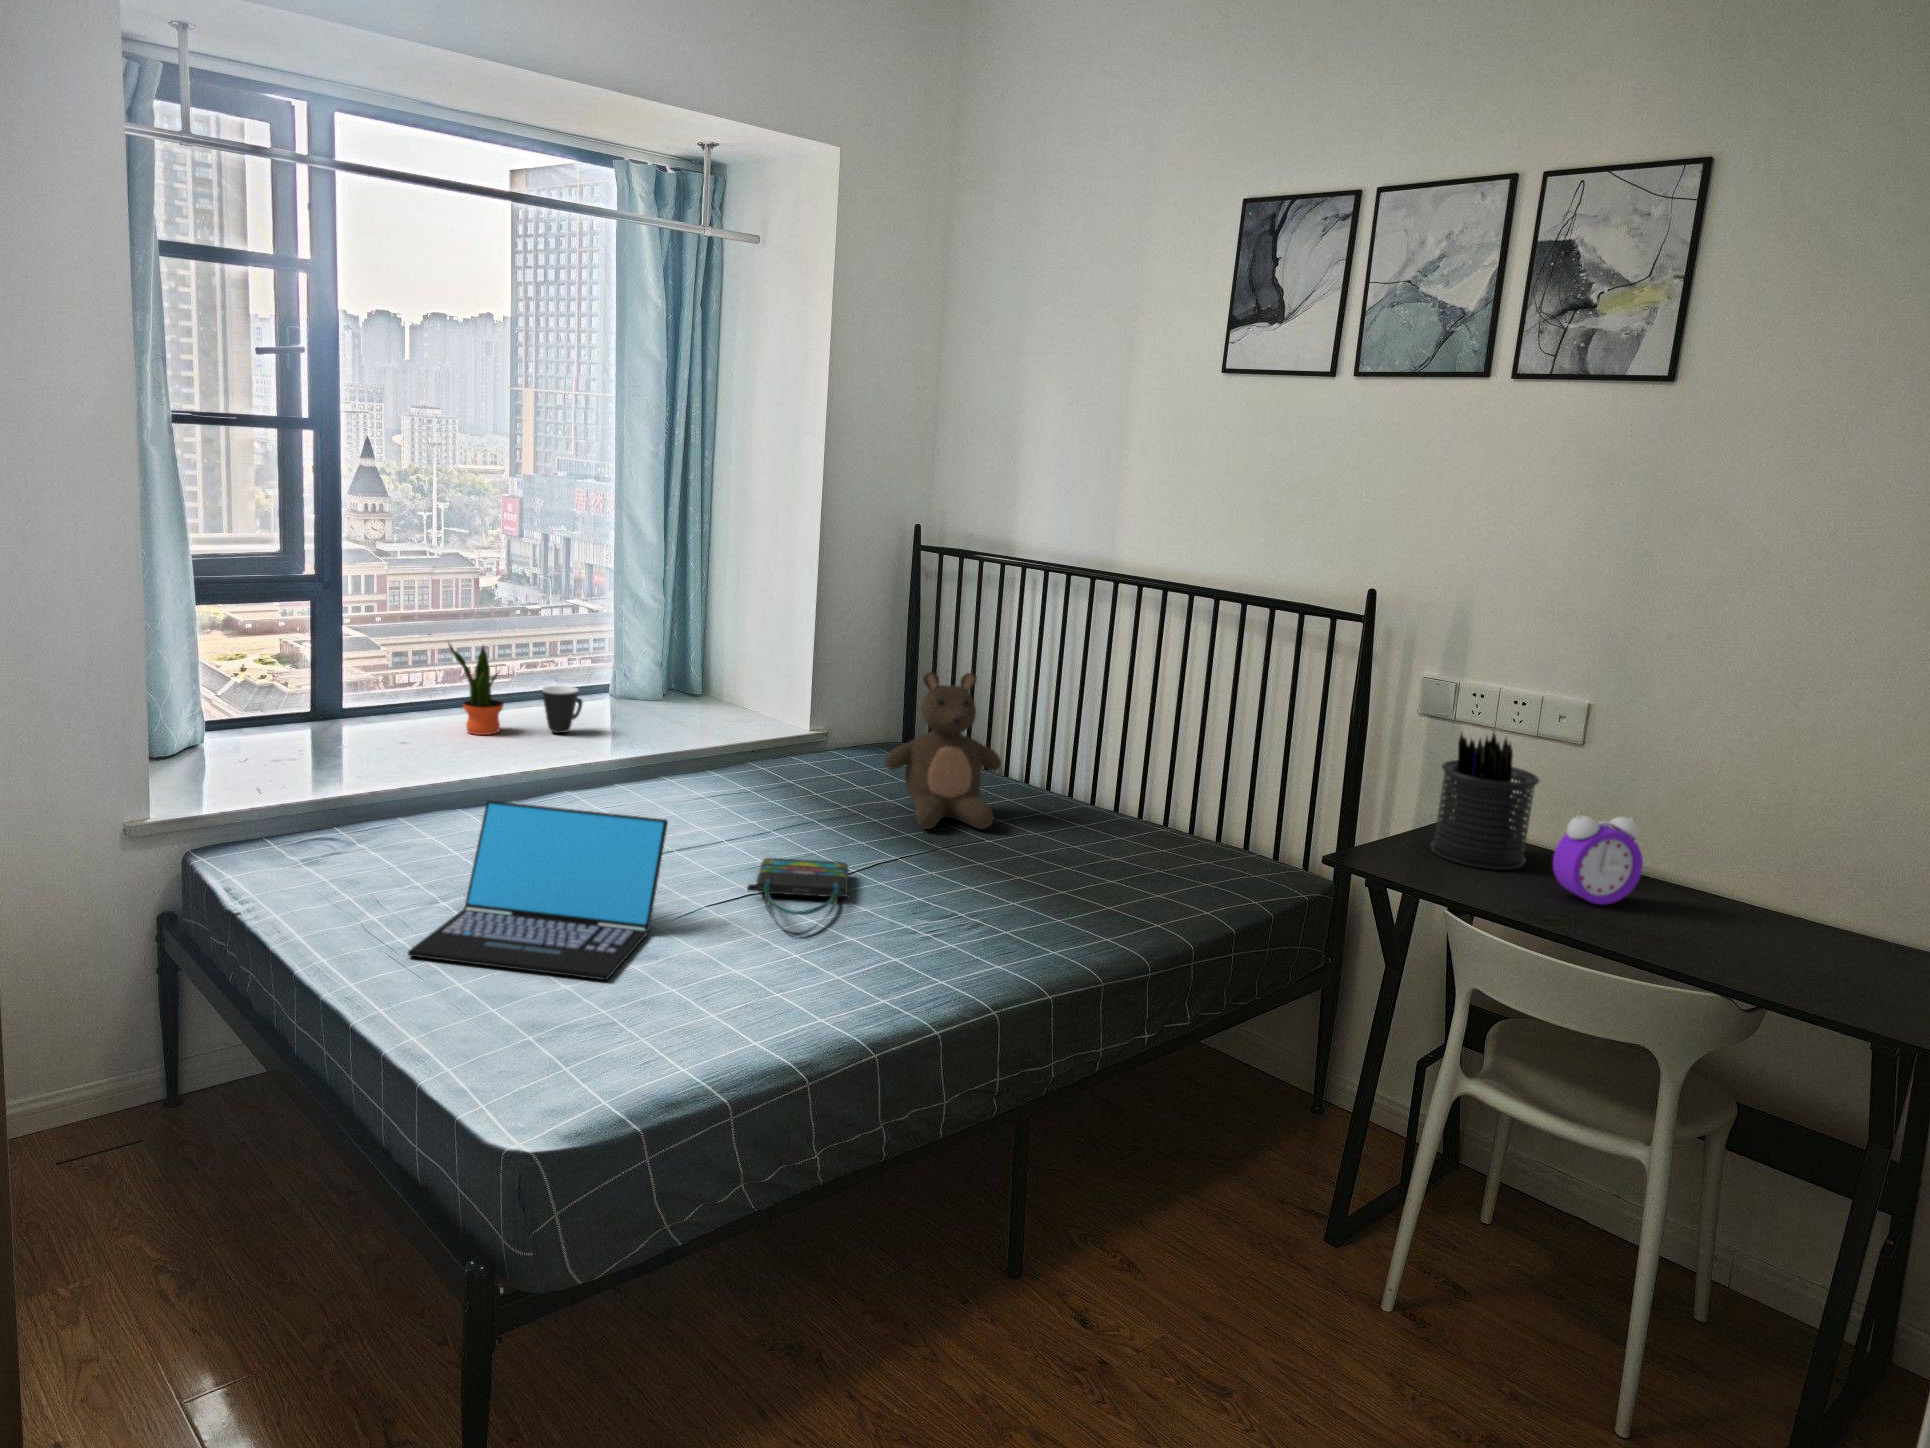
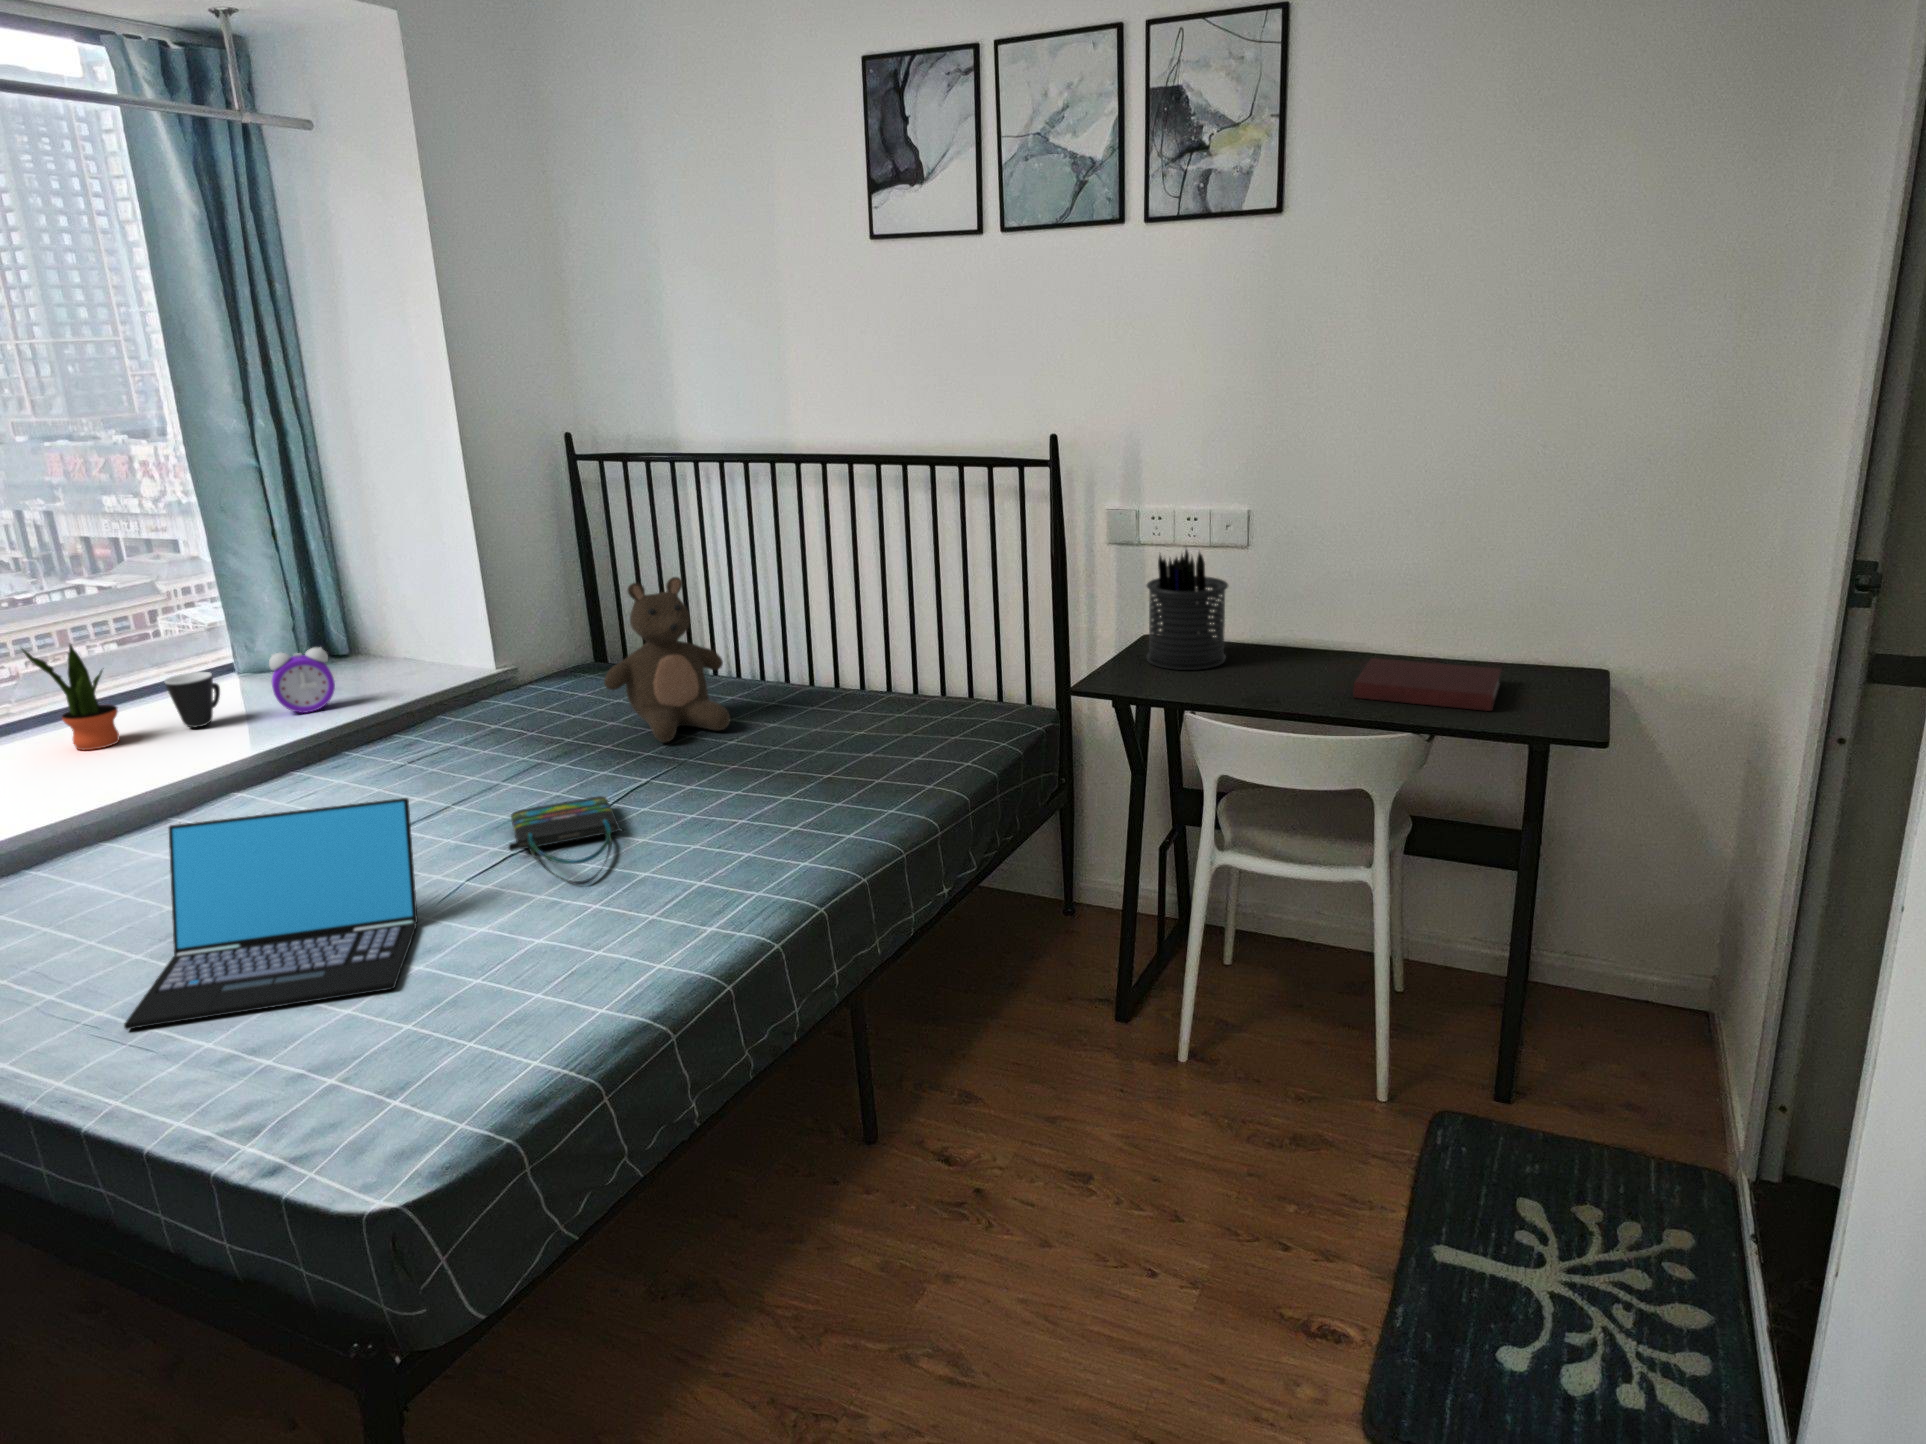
alarm clock: present [1553,816,1643,904] -> present [269,647,335,713]
notebook: none [1659,898,1876,991] -> present [1353,658,1501,711]

